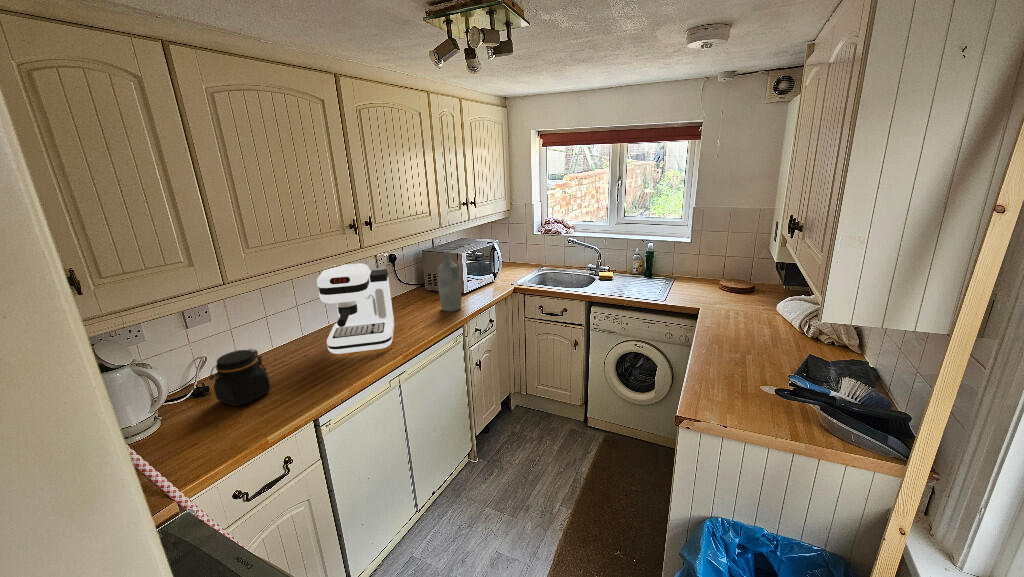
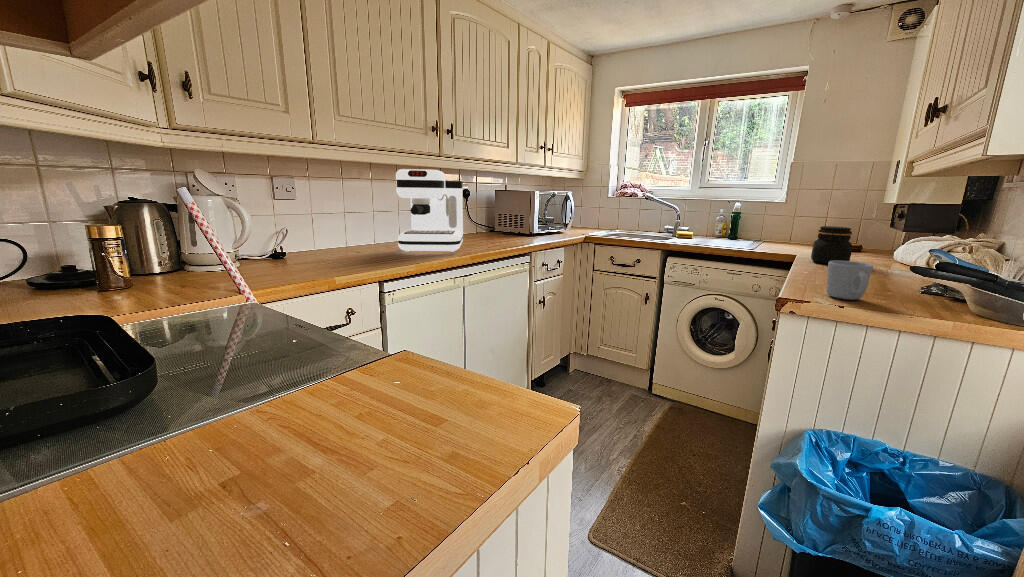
bottle: present [438,251,461,311] -> none [509,181,531,242]
jar: present [209,349,271,406] -> present [811,226,852,264]
mug: none [719,355,753,393] -> present [827,260,873,300]

